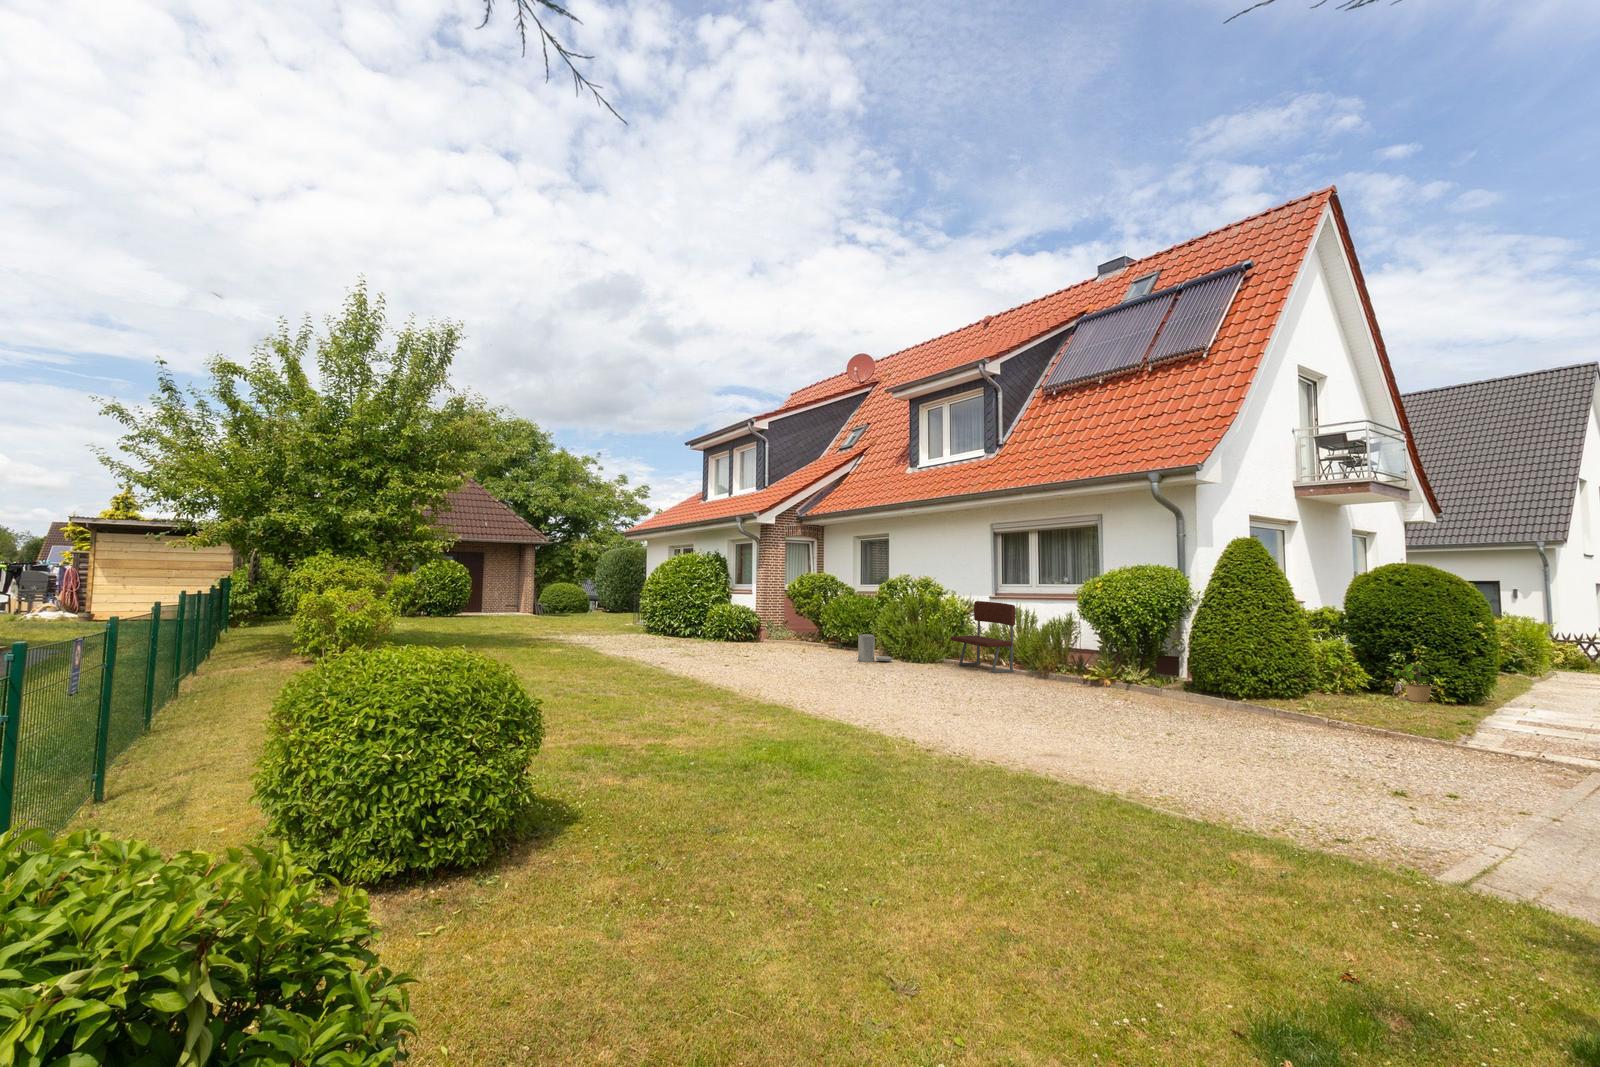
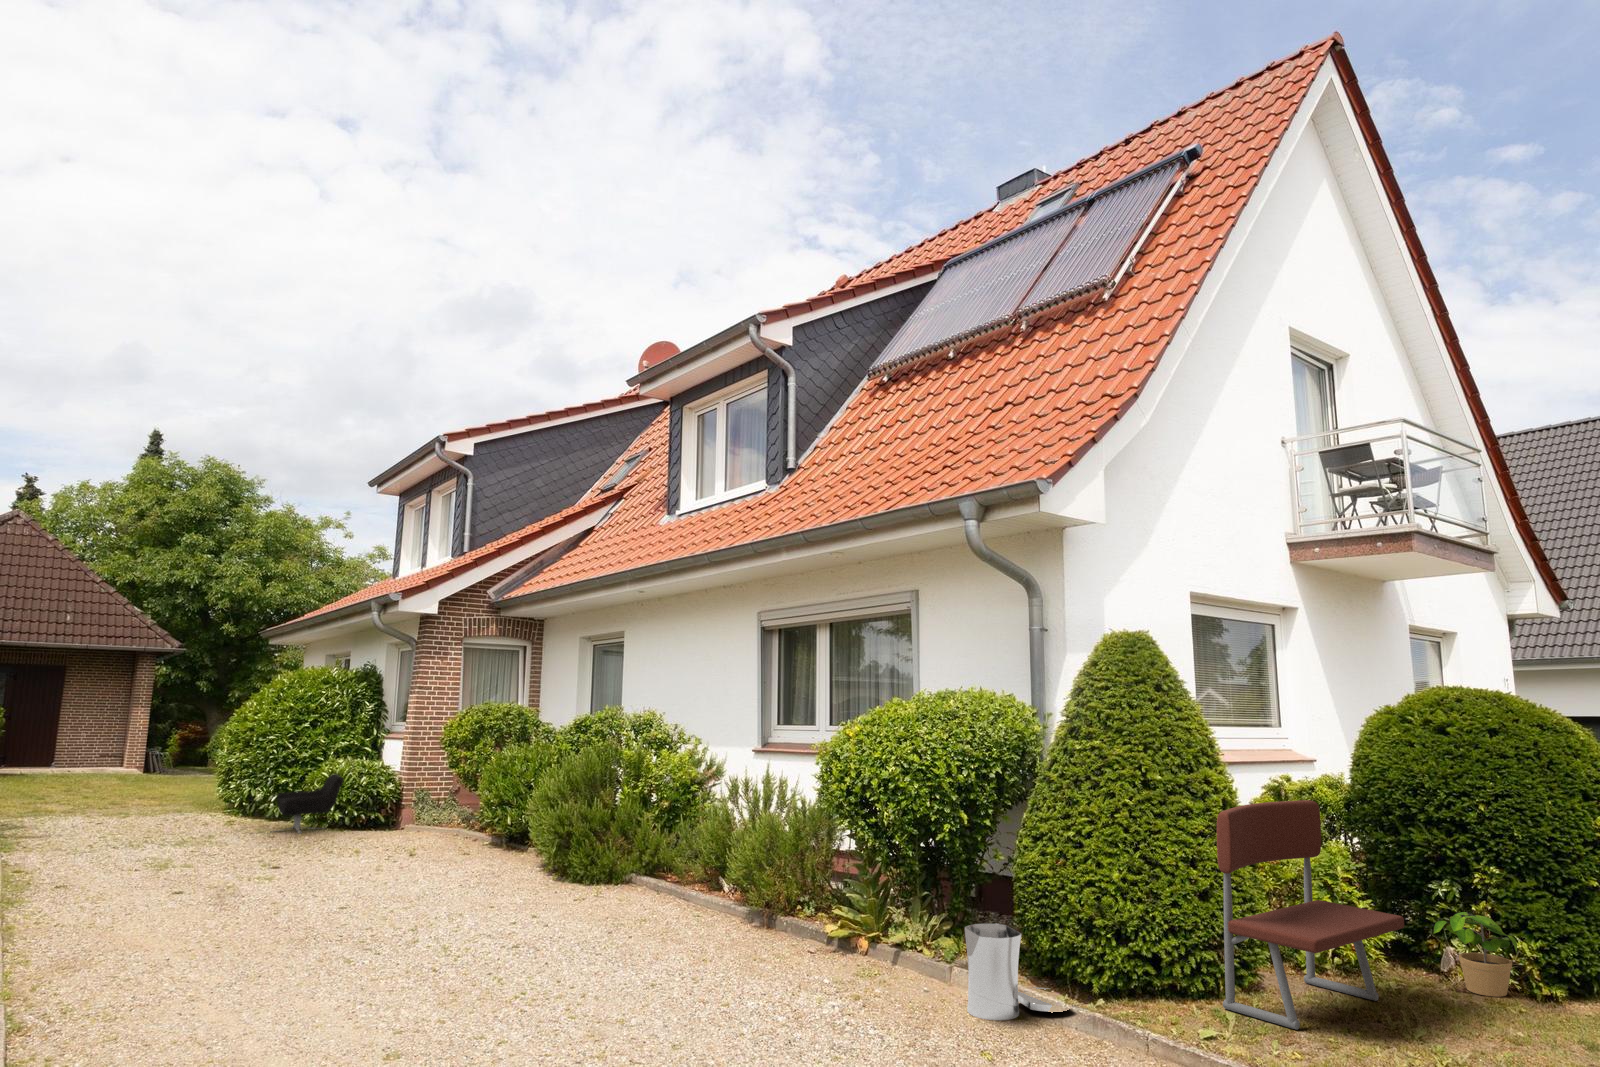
bench: present [951,601,1016,673] -> present [1217,800,1404,1030]
lounge chair: none [704,612,742,644] -> present [277,774,344,834]
trash can: present [858,634,892,662] -> present [965,924,1052,1020]

